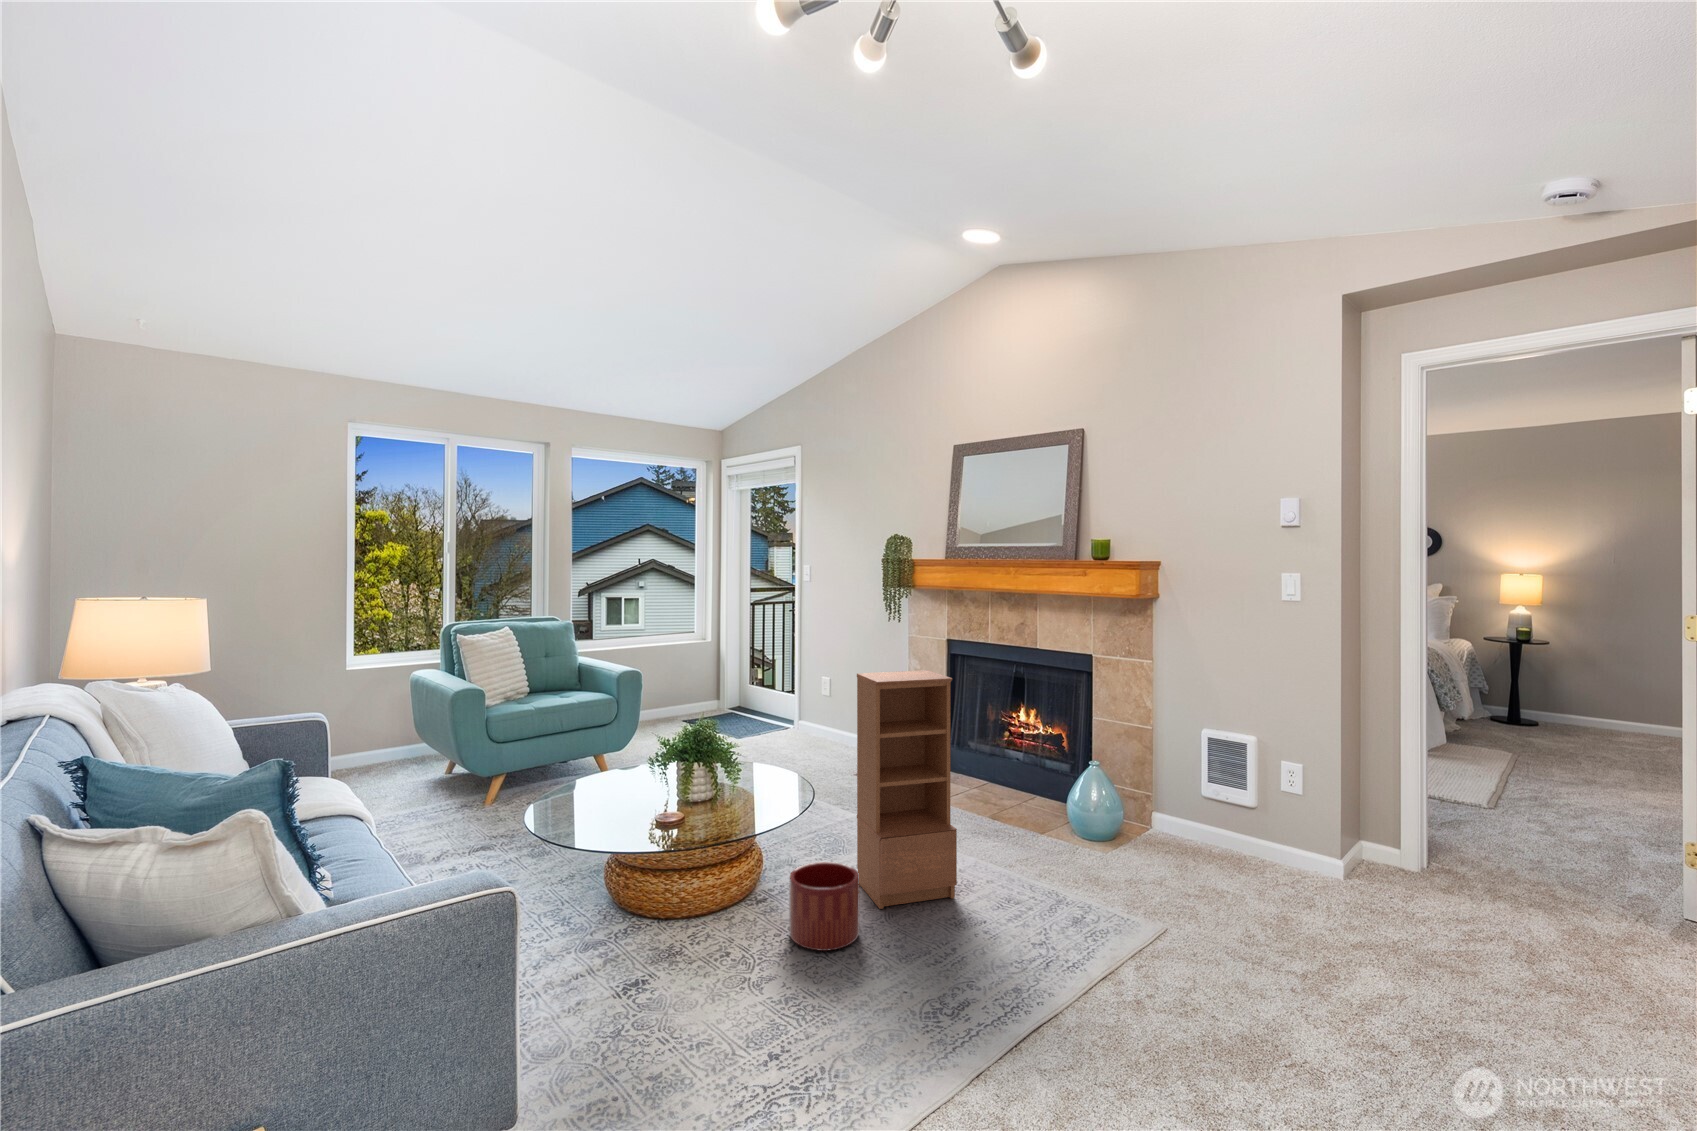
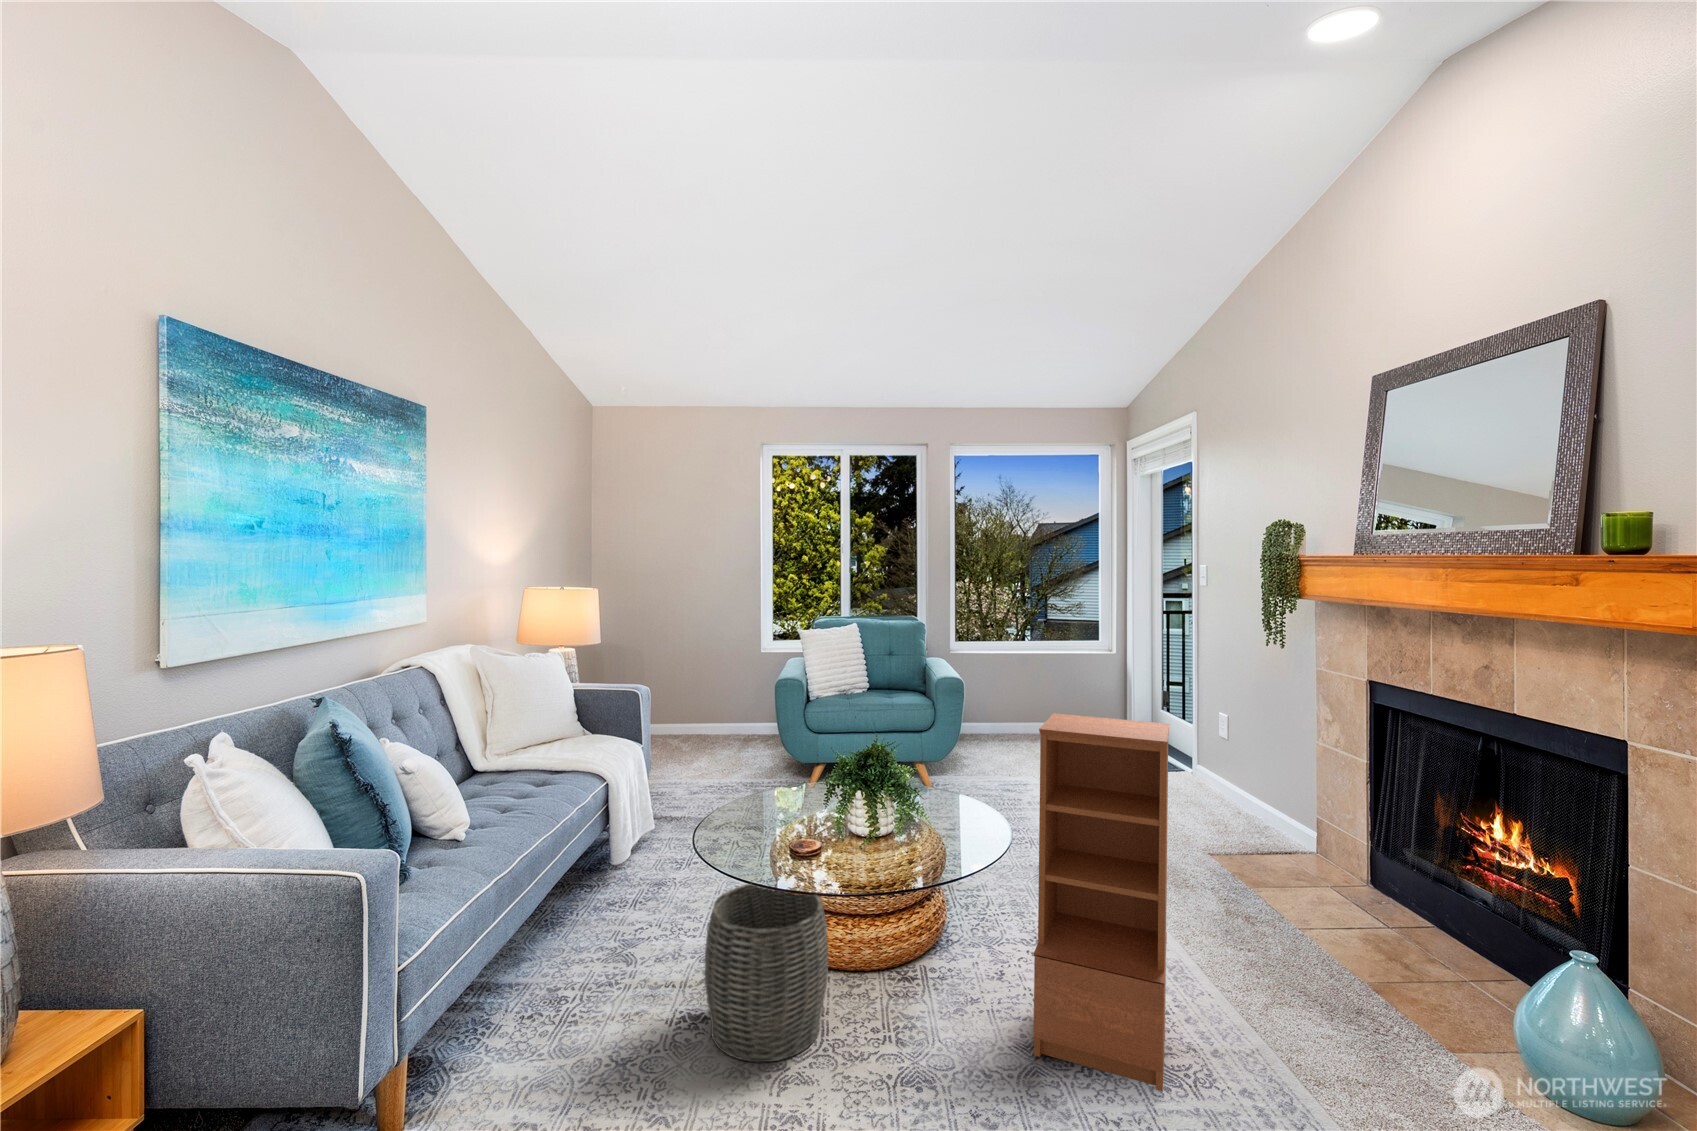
woven basket: none [643,845,749,990] -> present [705,884,828,1062]
planter: present [789,862,859,951] -> none [880,953,975,1088]

